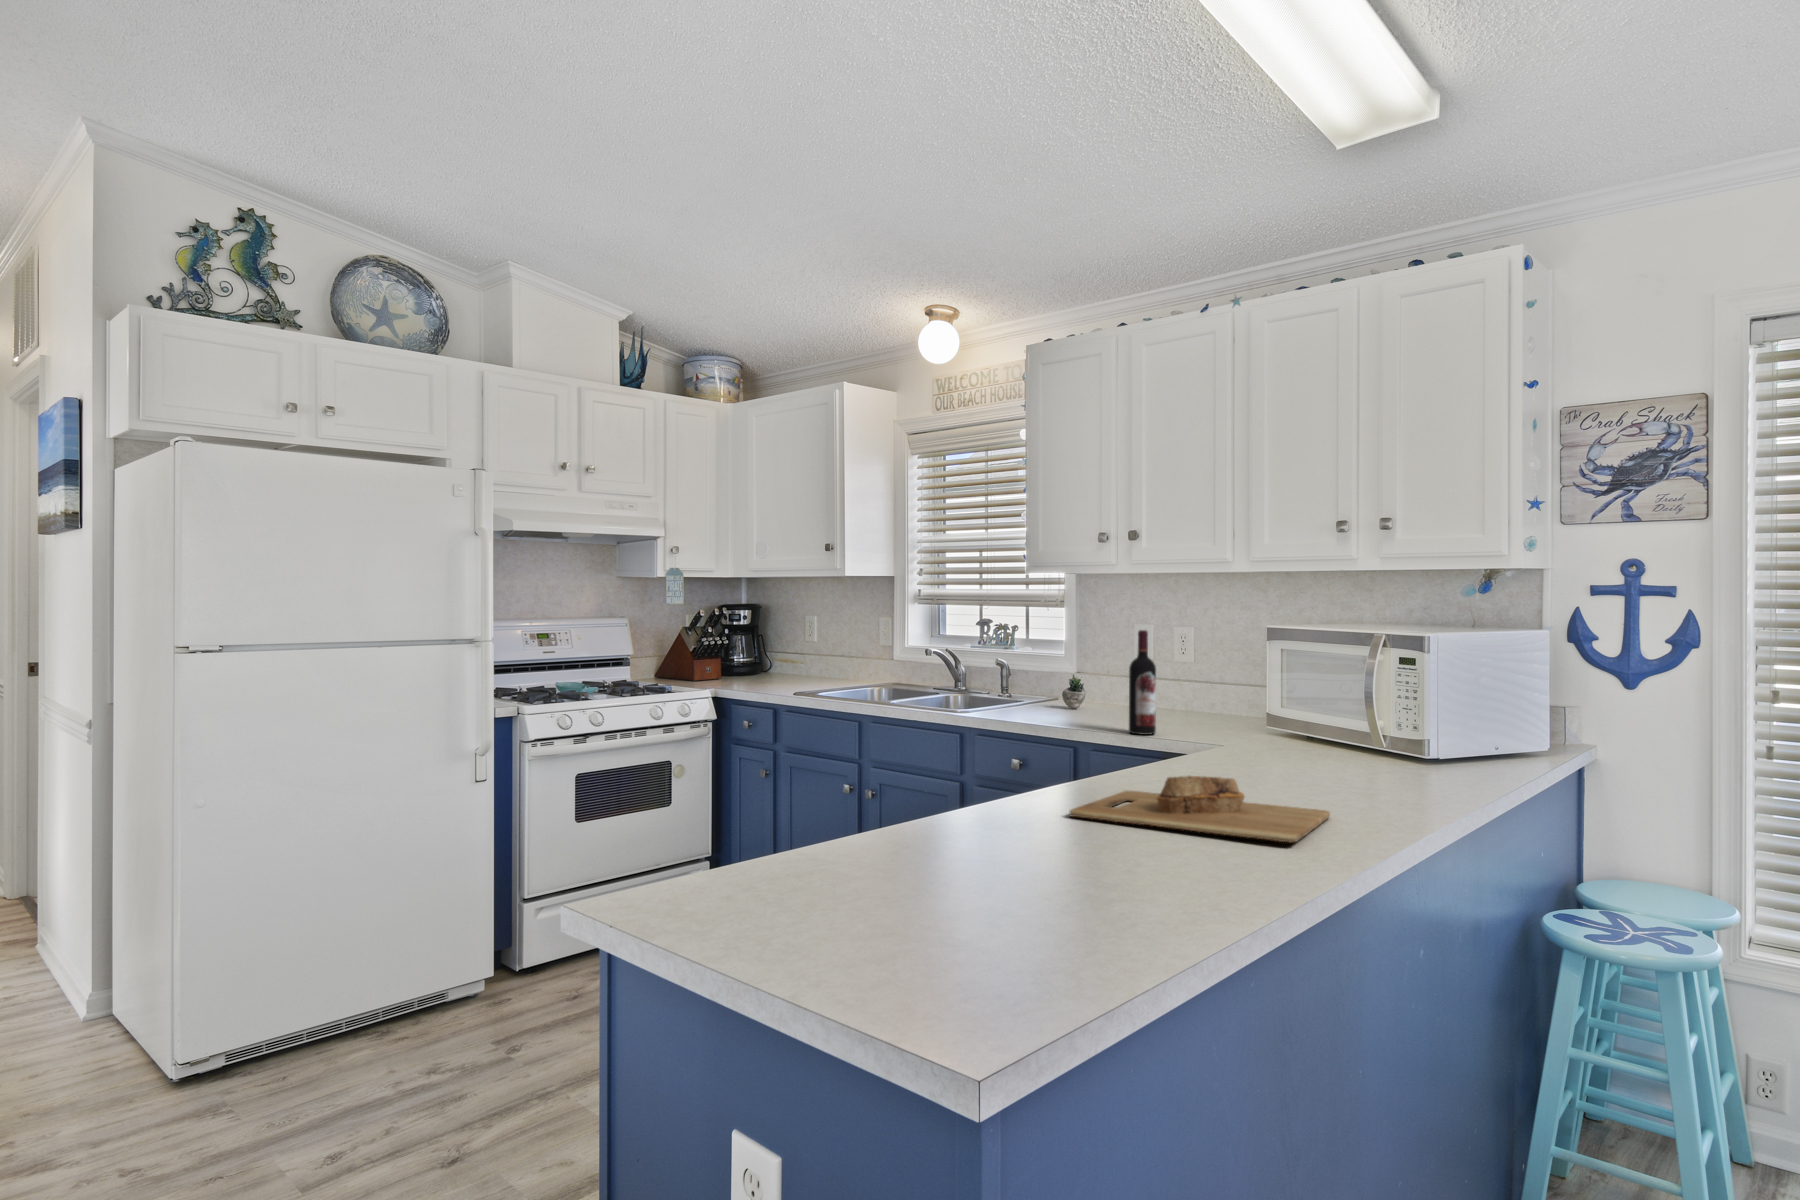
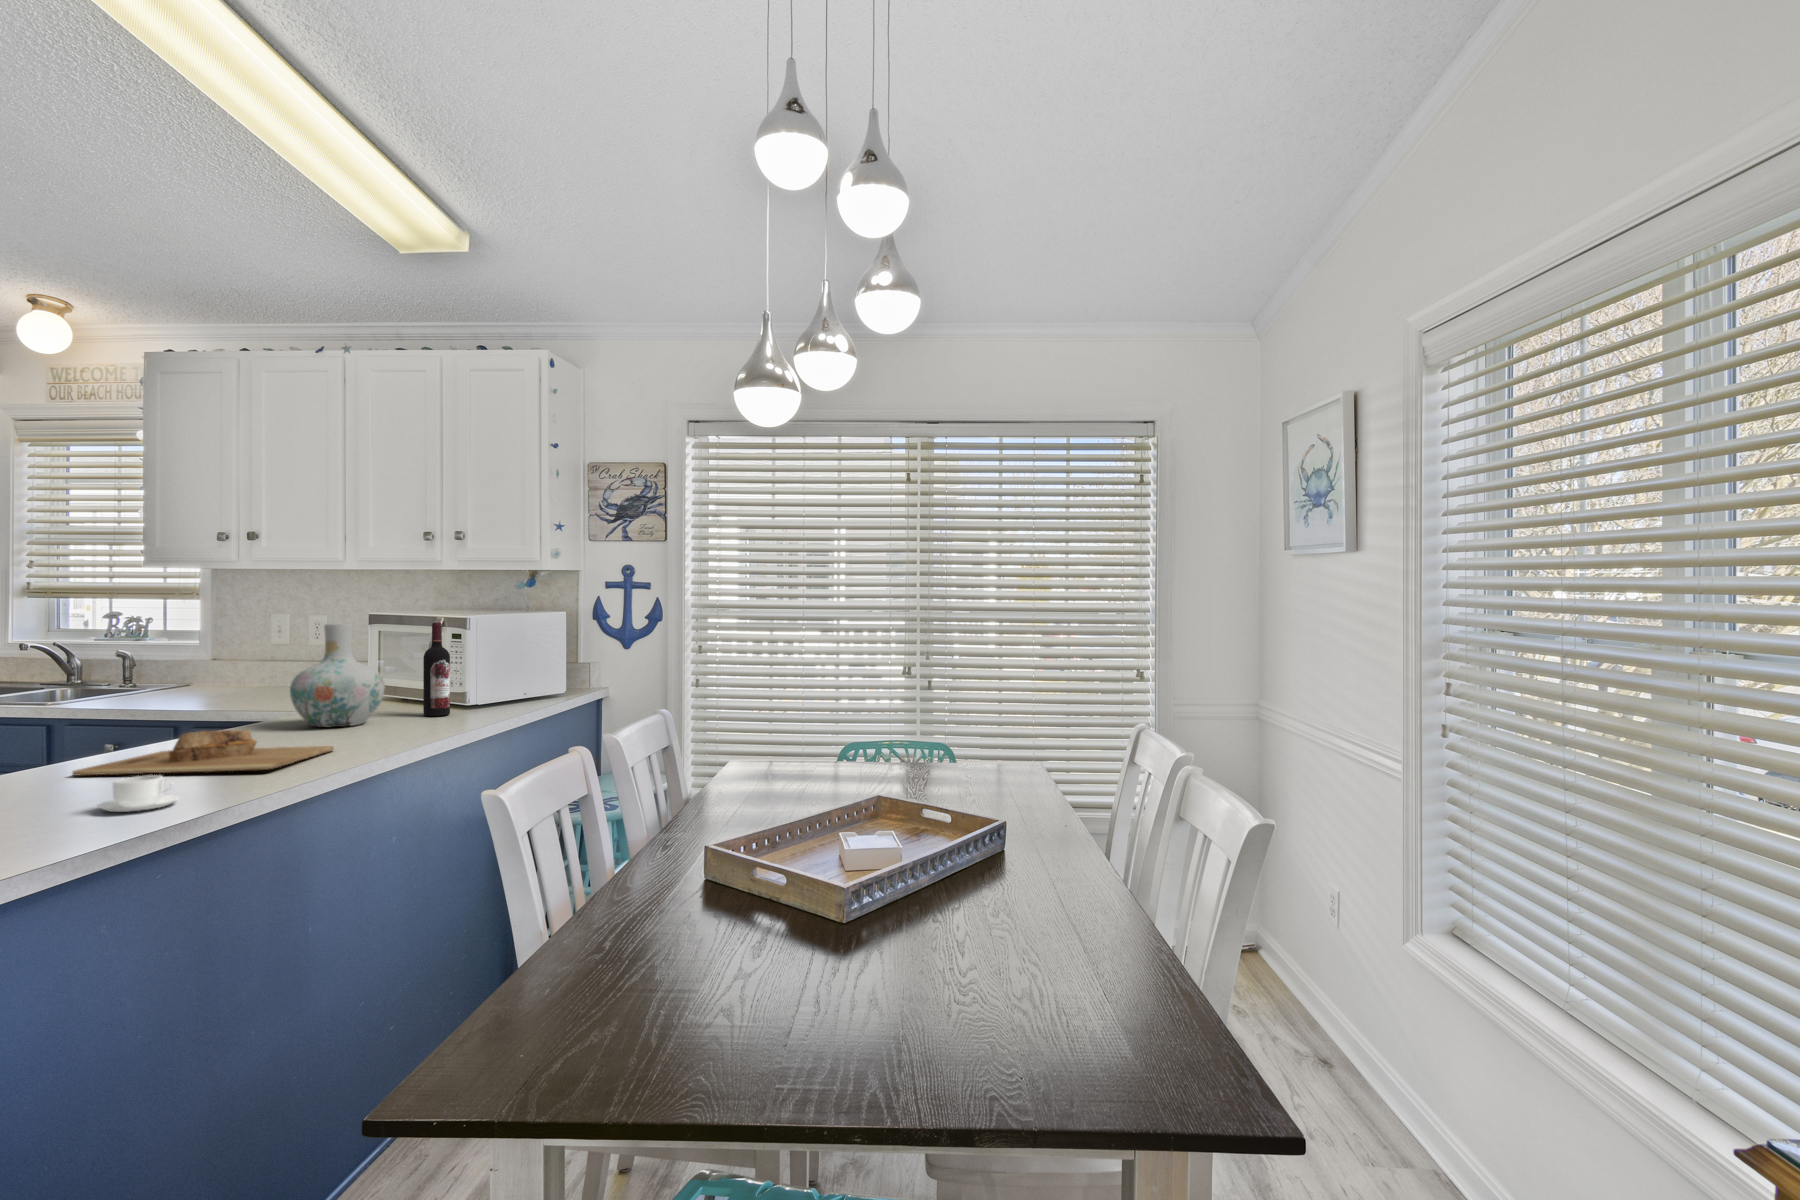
wine bottle: present [1129,630,1156,735] -> present [423,623,450,716]
vase: none [1225,641,1336,776] -> present [290,624,385,727]
succulent plant: present [1062,671,1109,709] -> none [189,656,242,691]
coffee cup: none [1152,841,1242,892] -> present [97,775,181,812]

